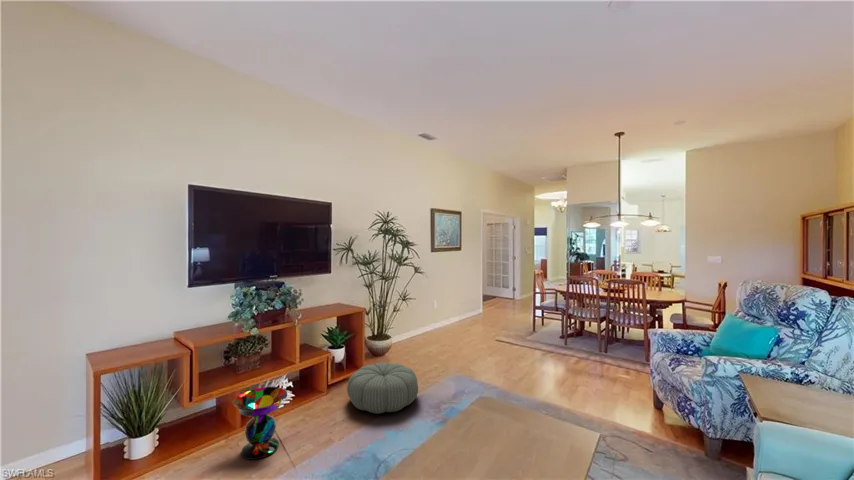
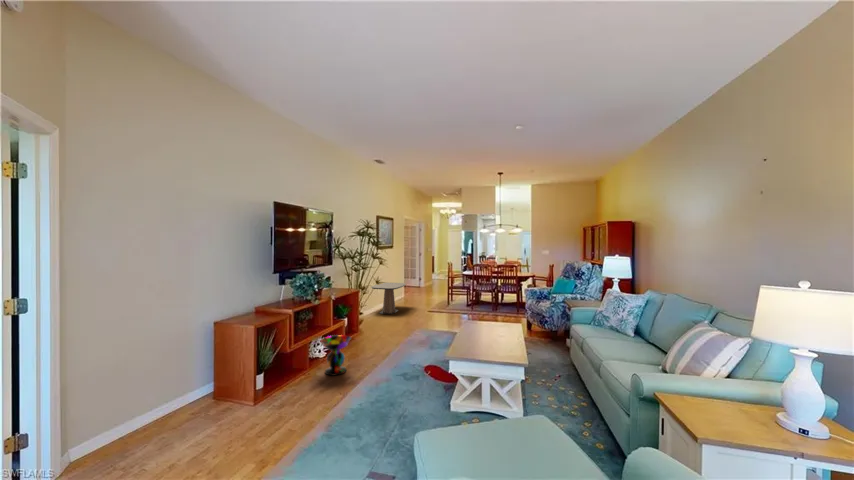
side table: none [413,296,465,342] -> present [371,283,406,314]
pouf: present [347,363,418,414] -> none [364,321,409,349]

